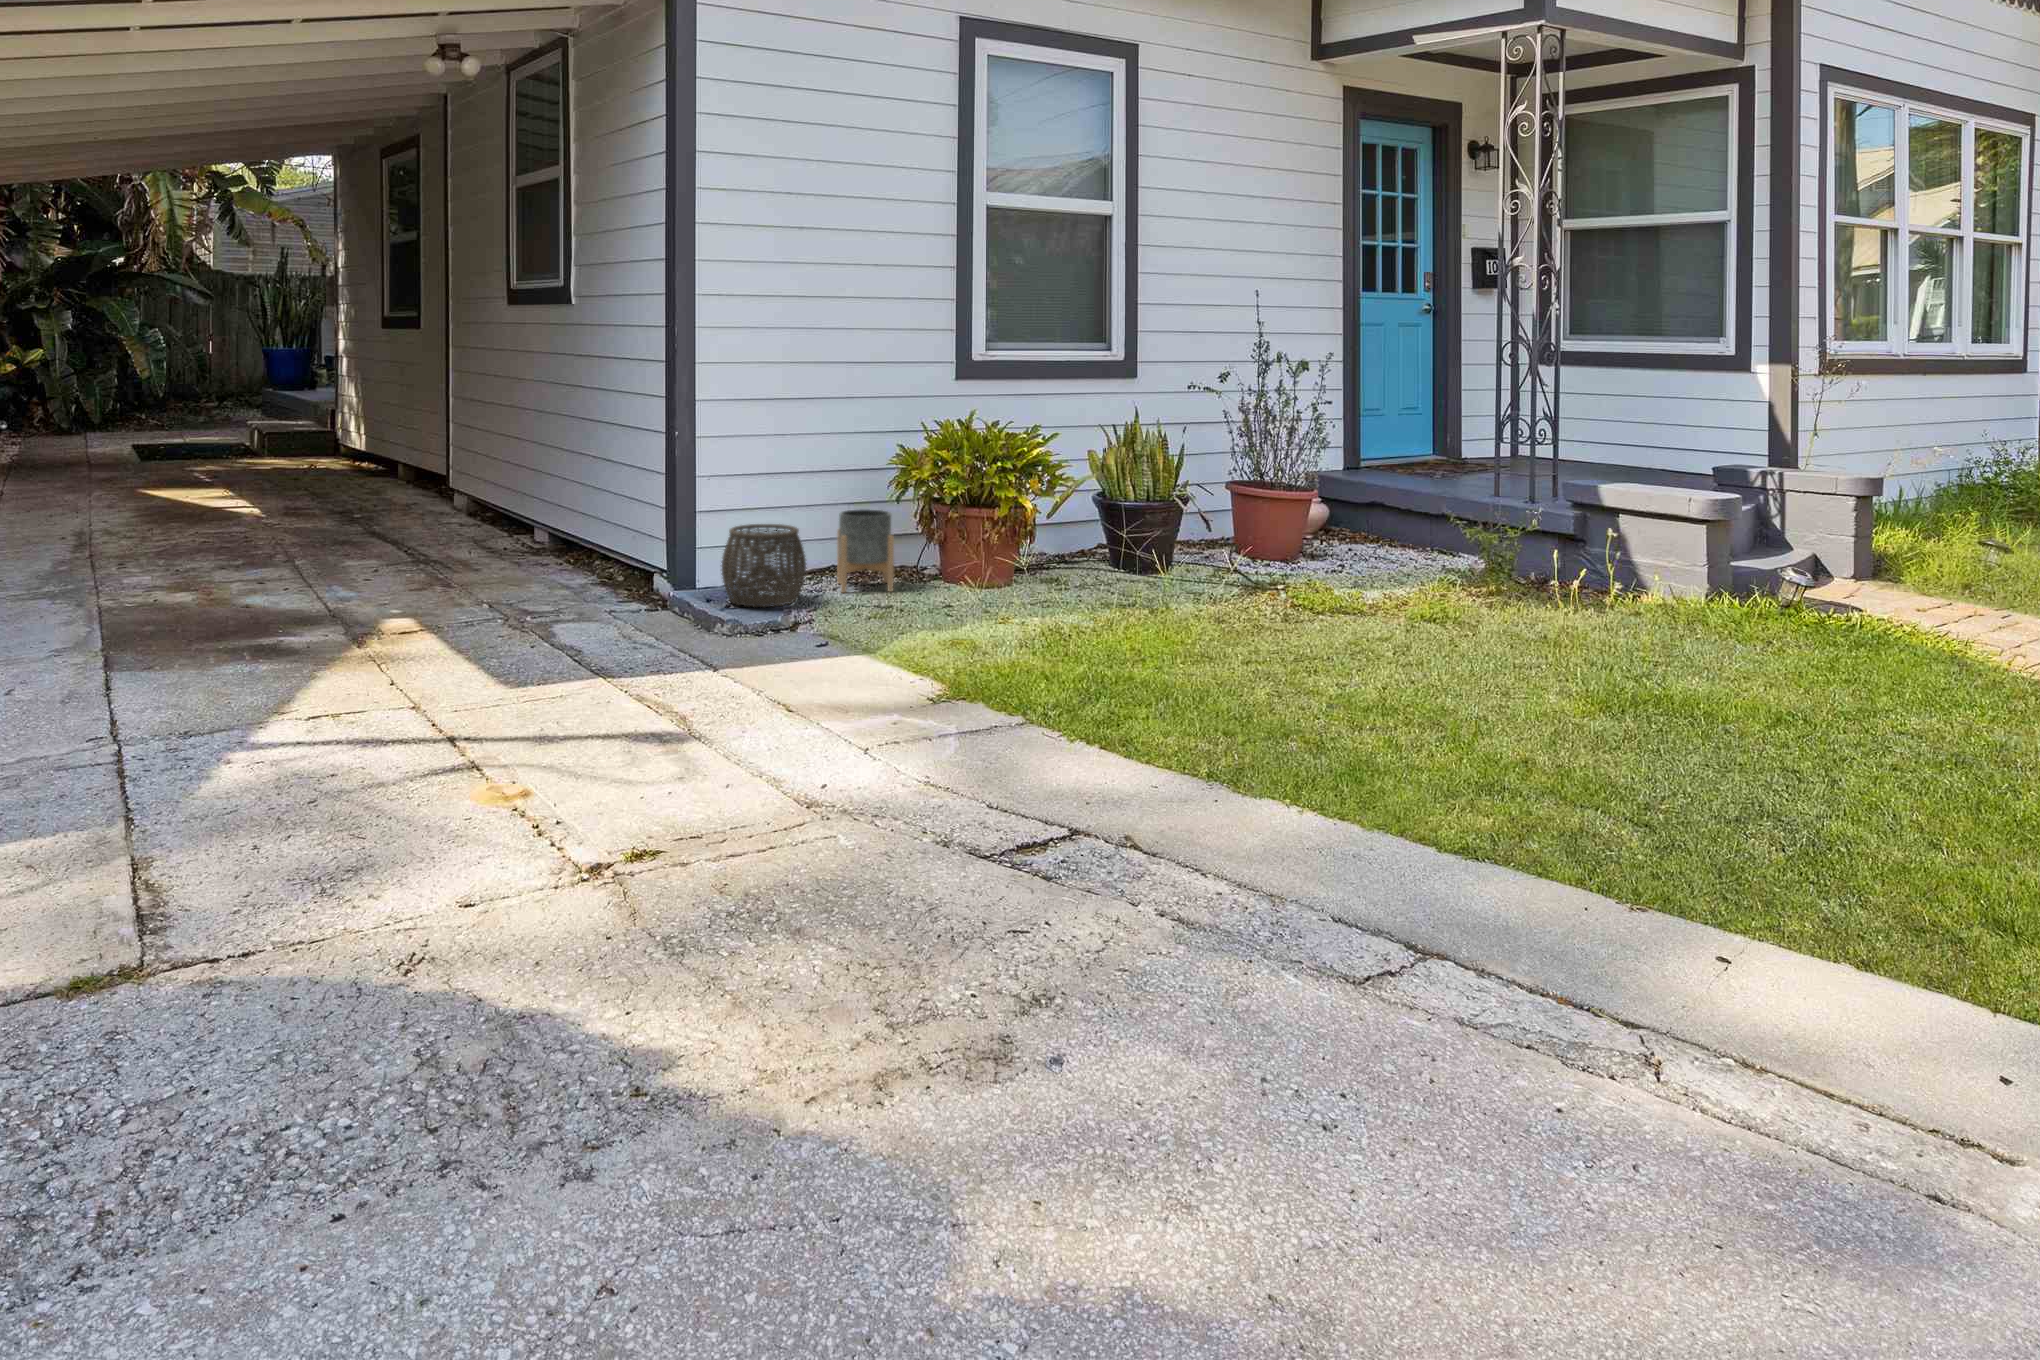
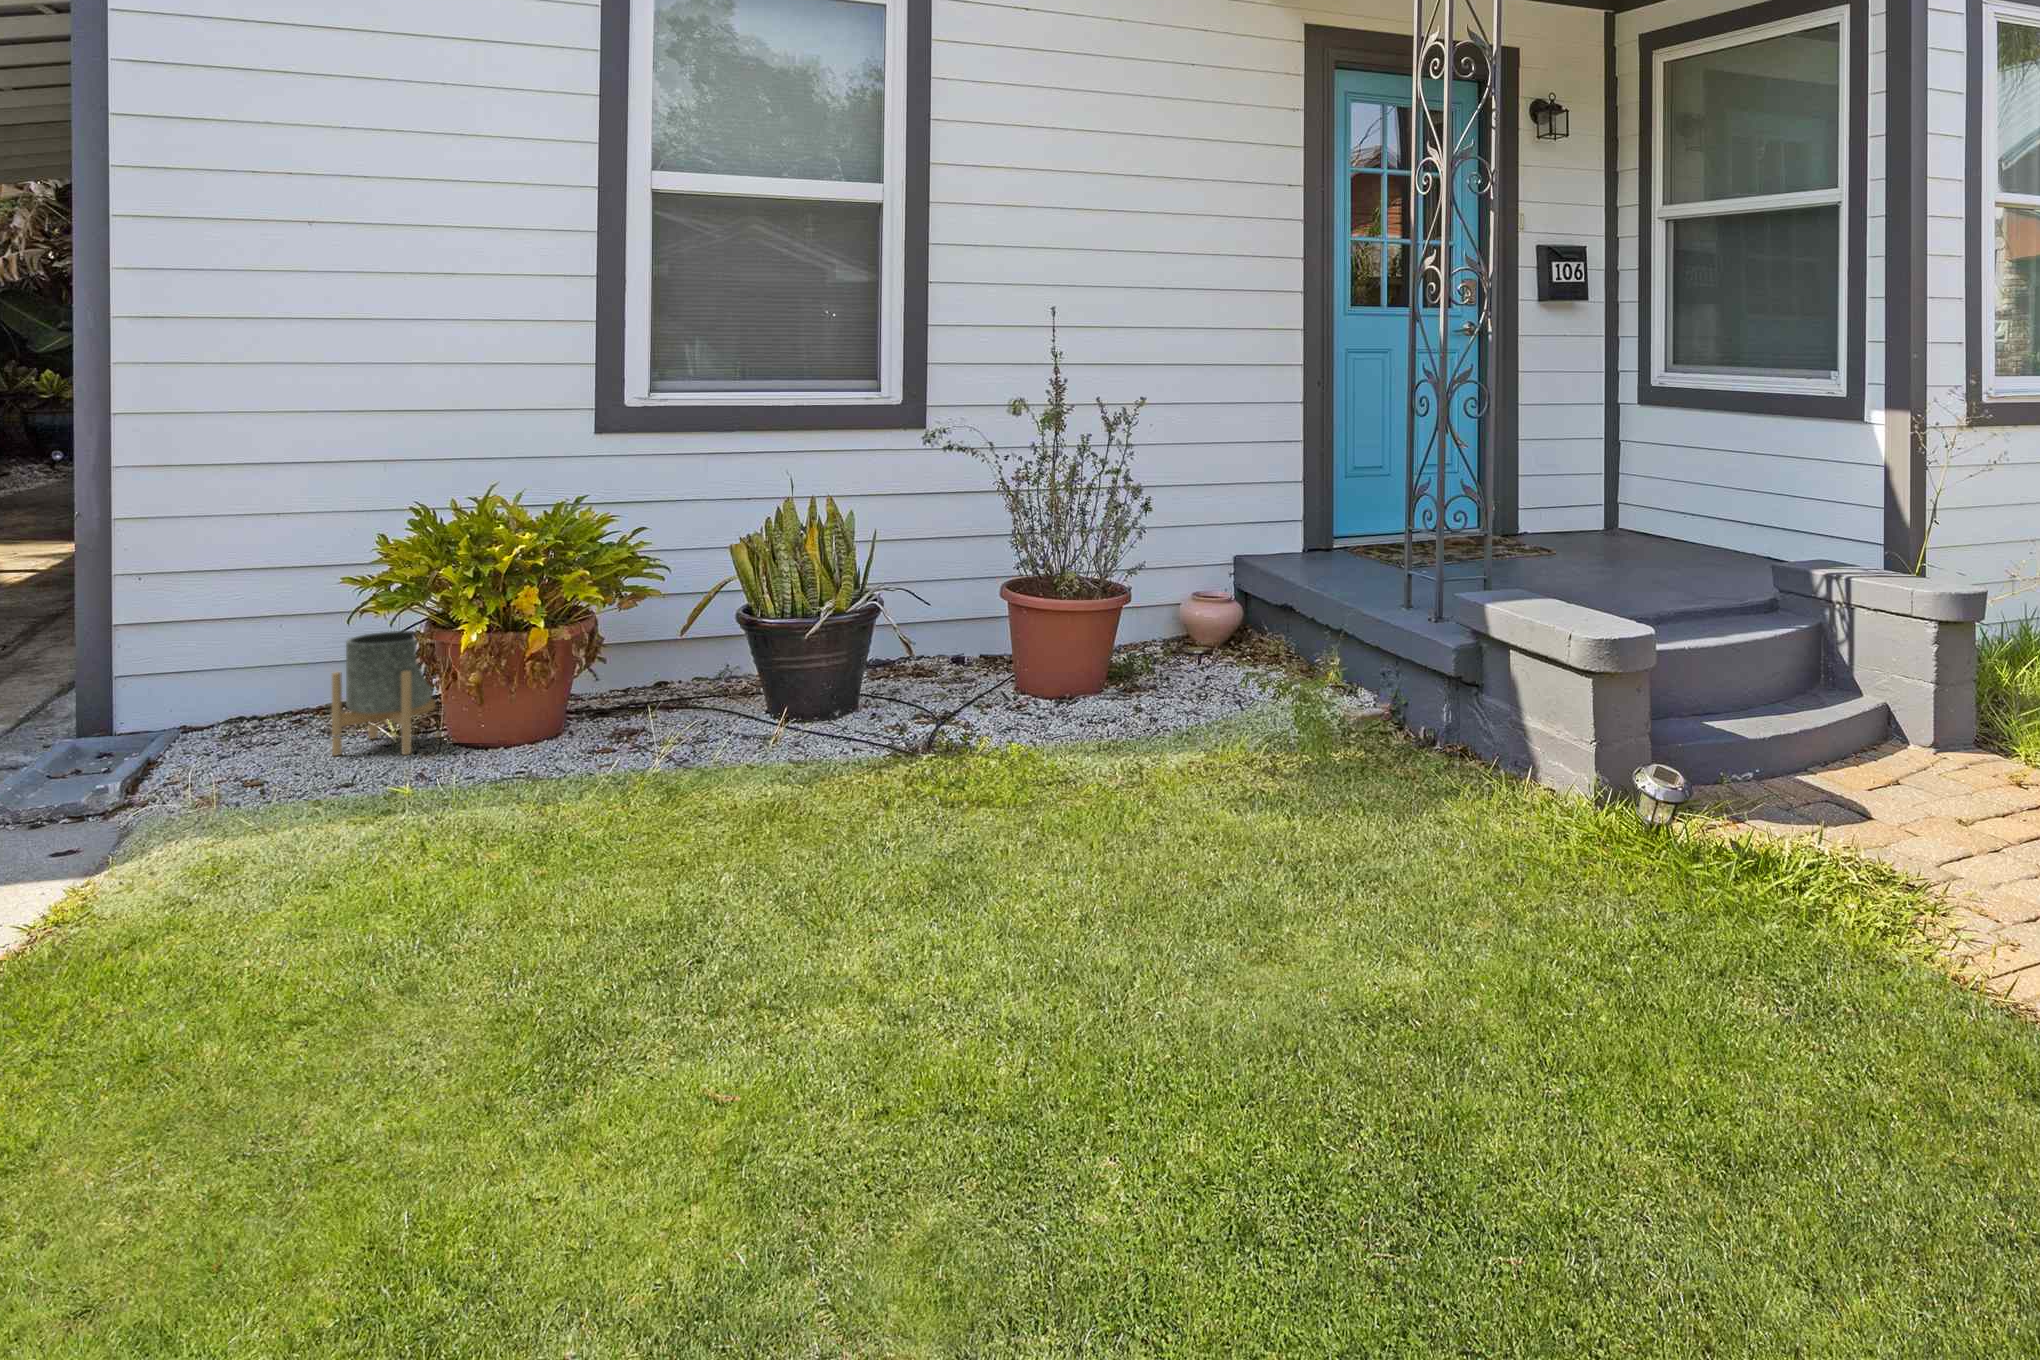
woven basket: present [721,524,806,607] -> none [104,654,256,783]

